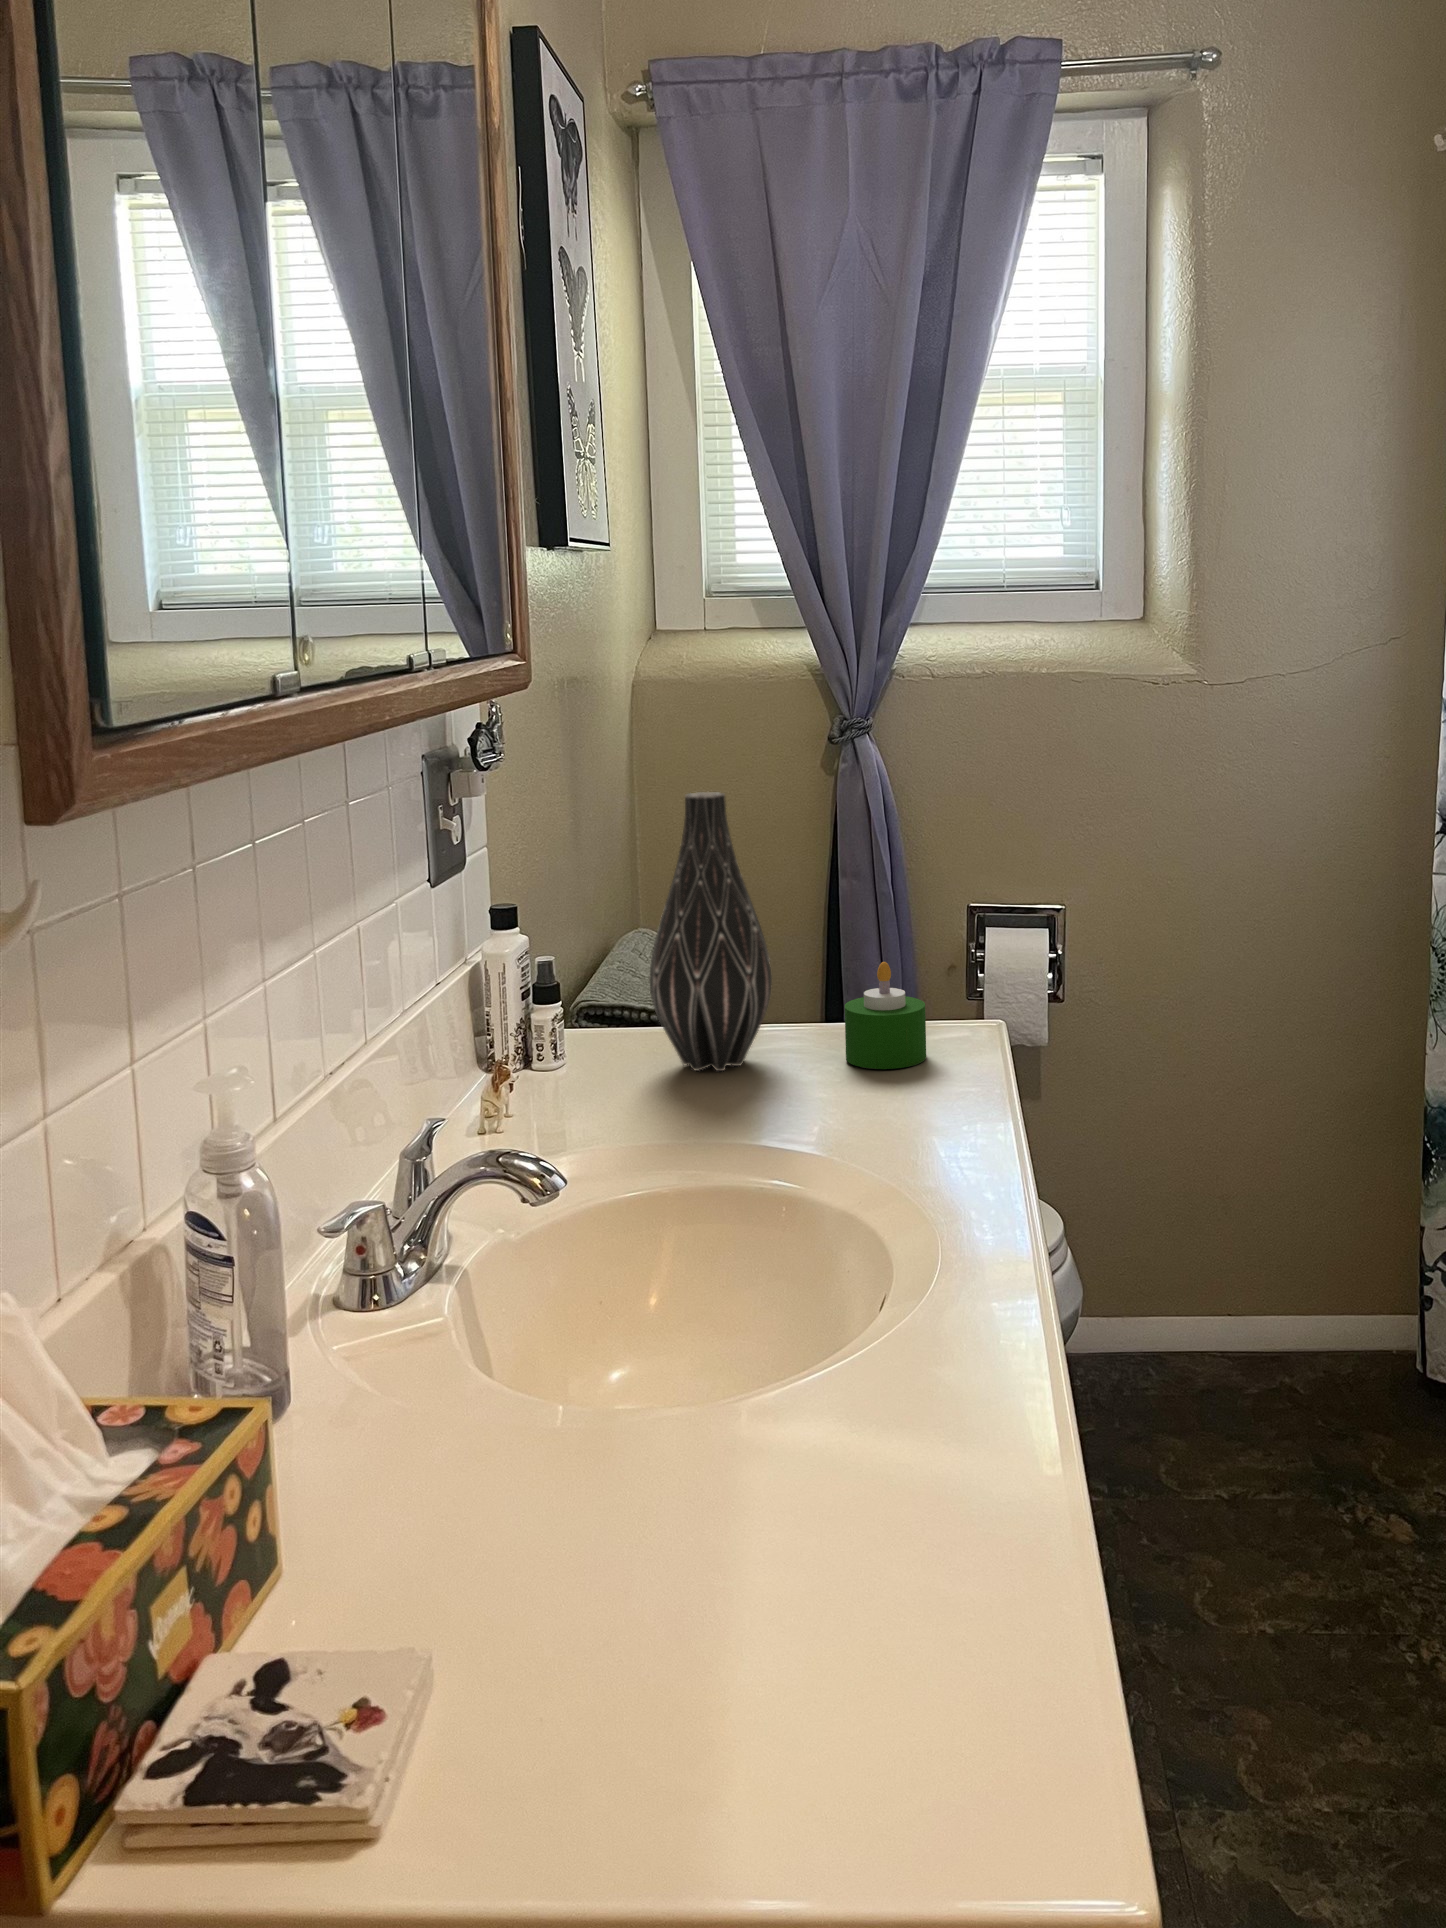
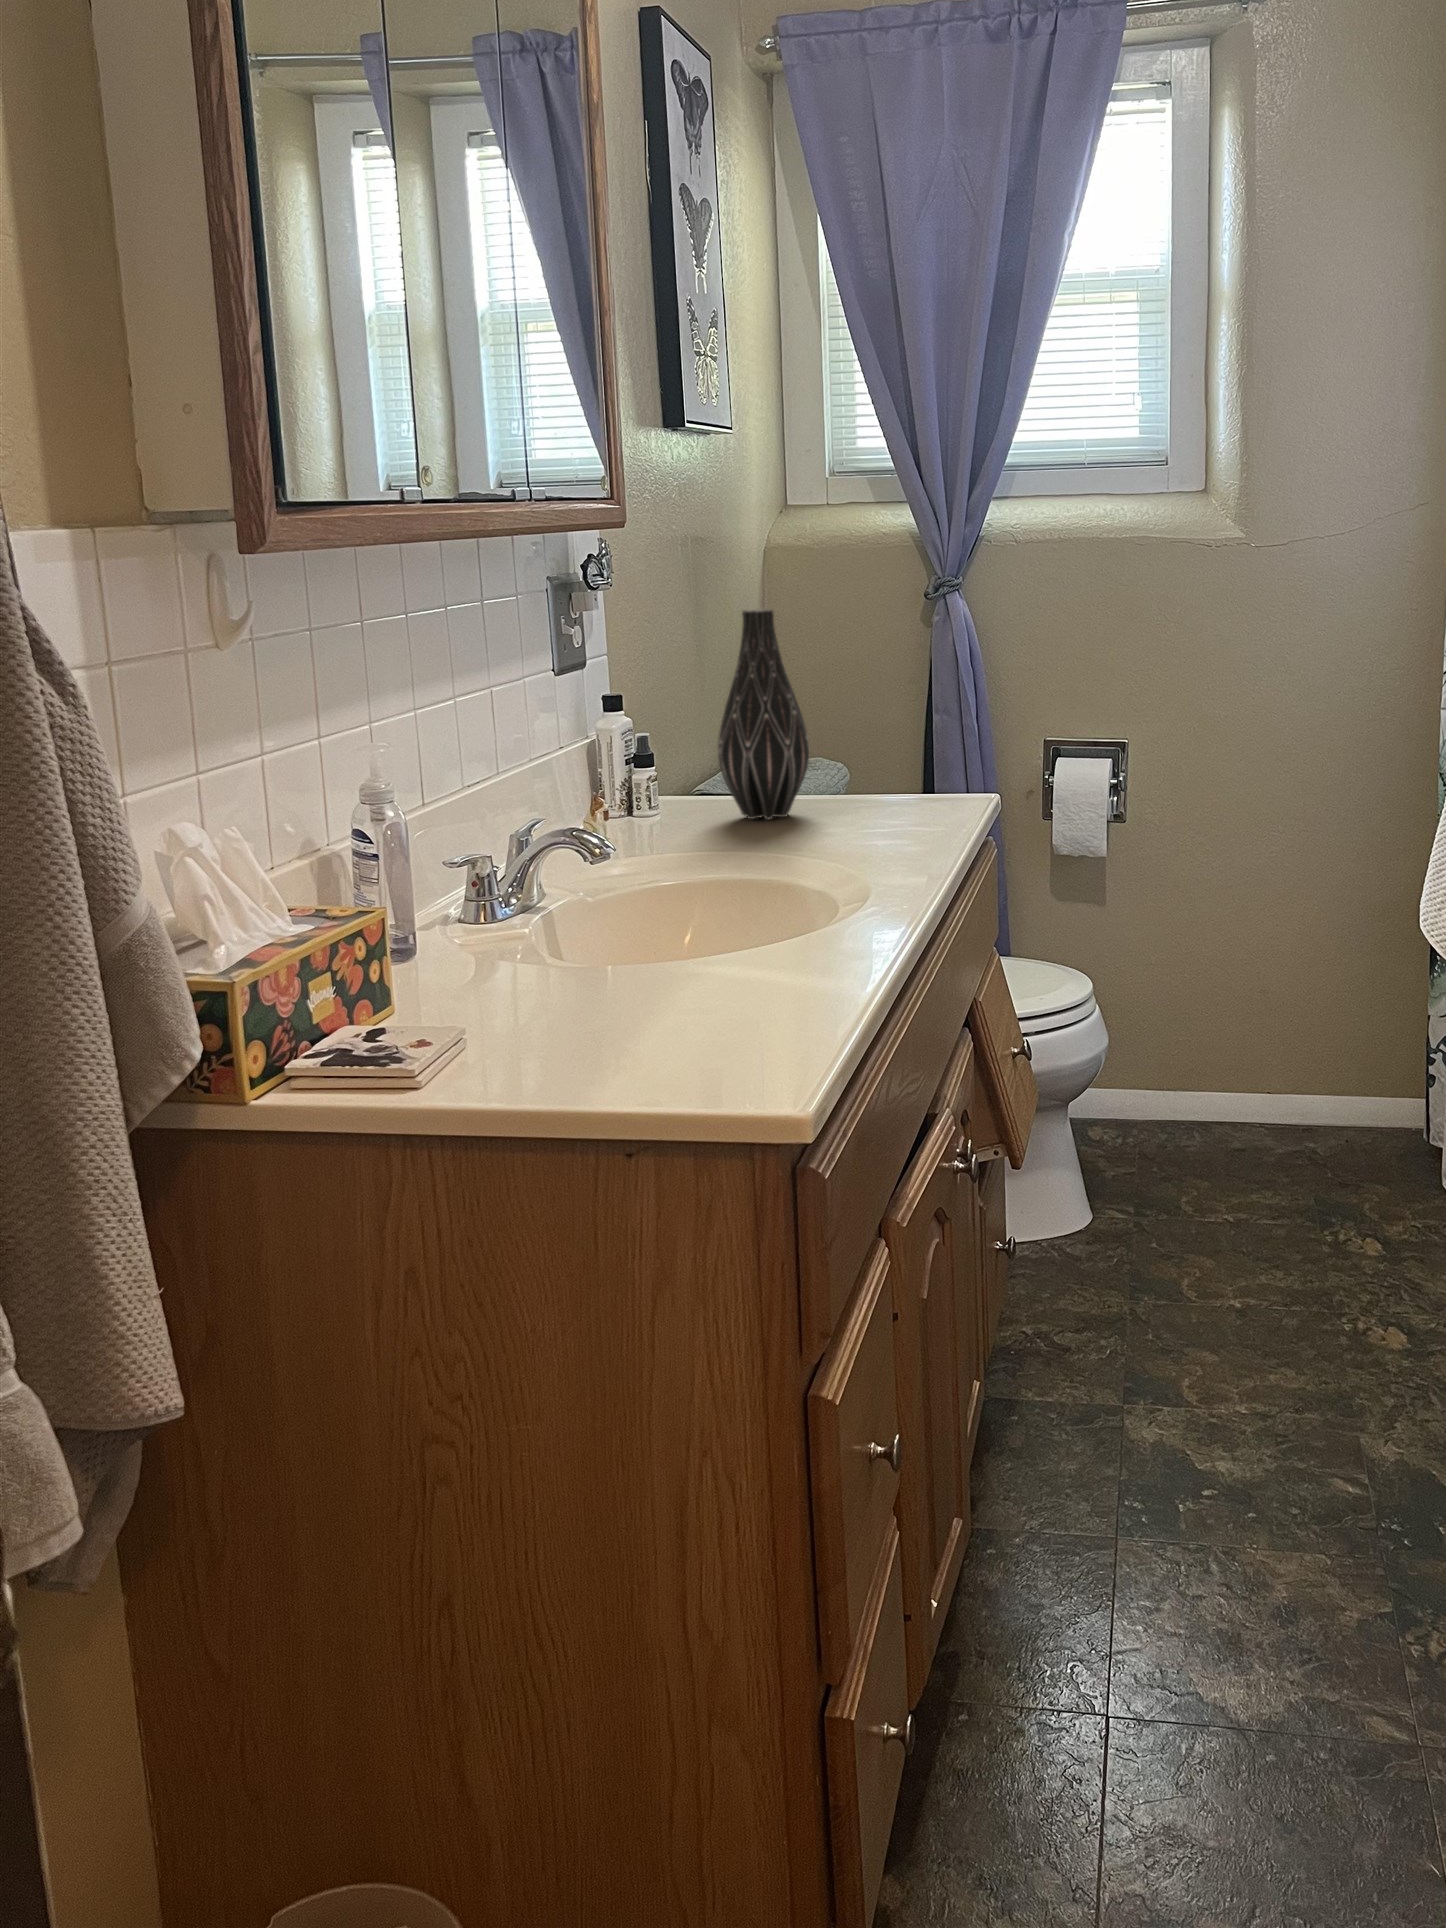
candle: present [845,962,926,1069] -> none [862,740,925,819]

